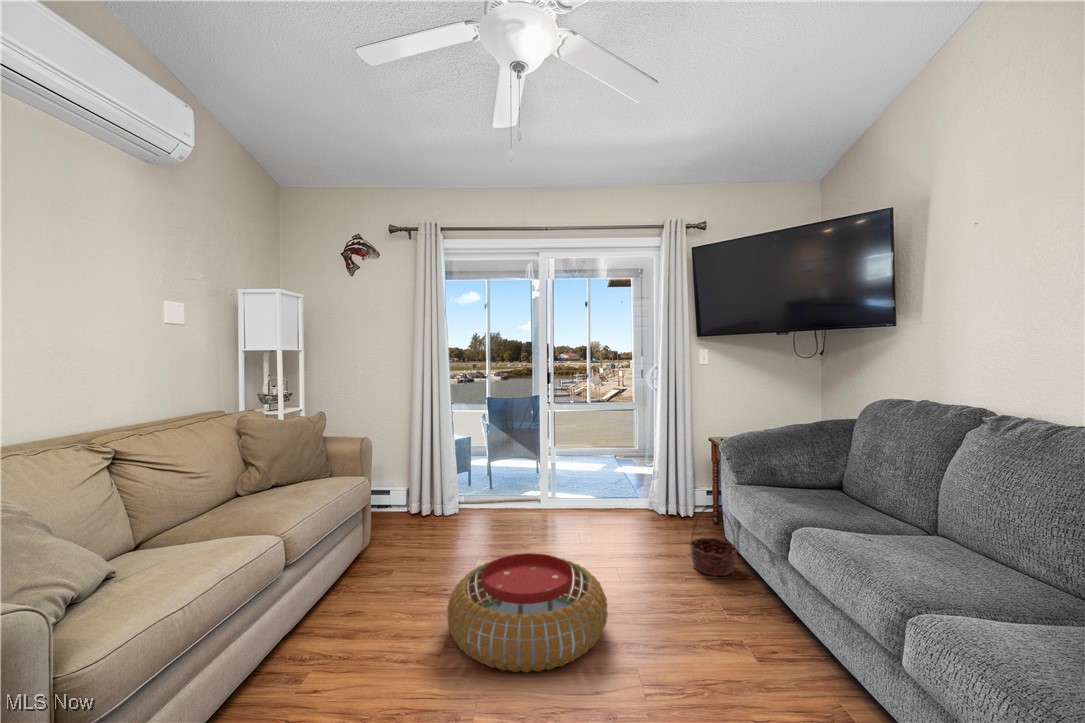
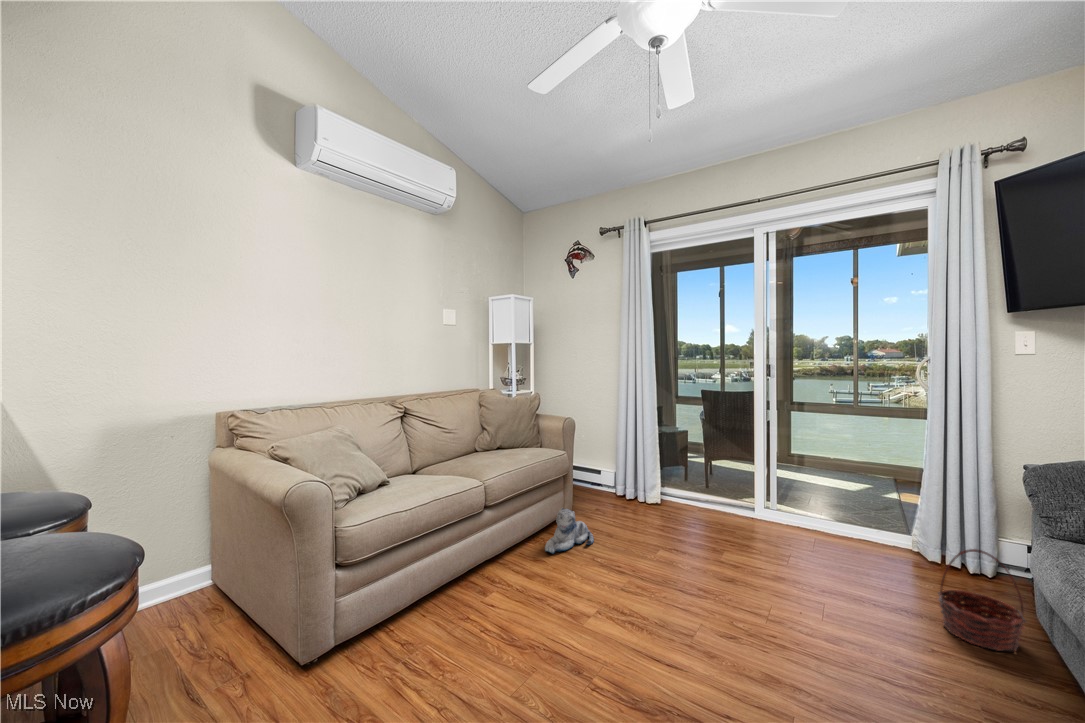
plush toy: none [355,543,408,600] -> present [545,508,594,553]
pouf: present [447,553,608,672] -> none [601,545,777,670]

